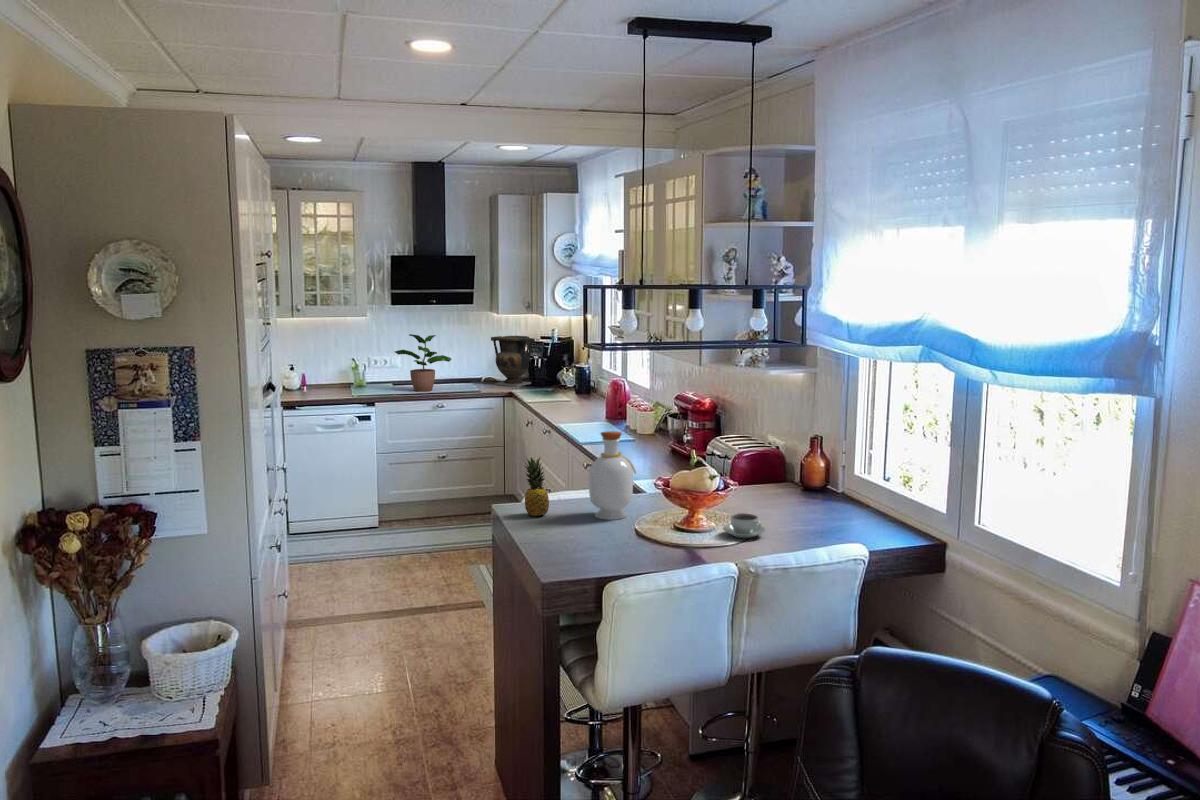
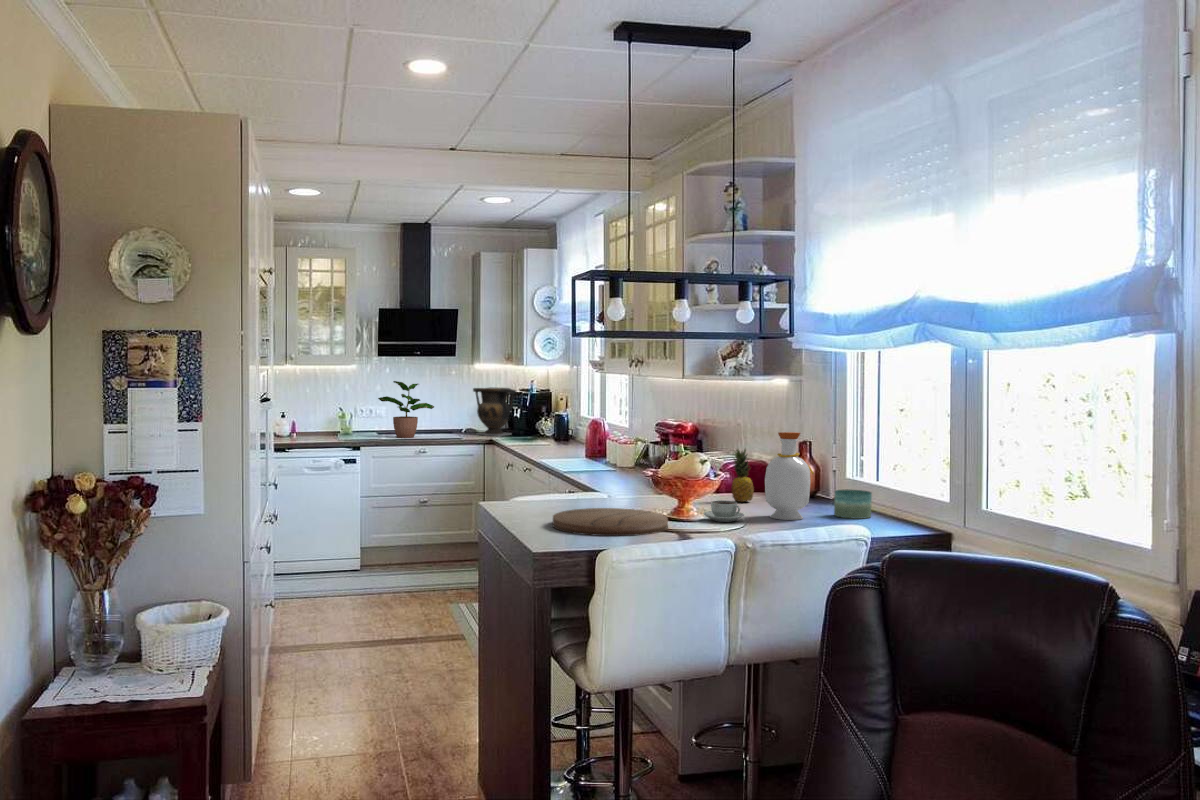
bottle: present [589,431,636,520] -> present [765,432,814,520]
fruit: present [525,457,549,516] -> present [732,449,754,502]
candle: none [860,495,900,529] -> present [834,489,872,519]
cutting board: none [565,523,685,567] -> present [553,508,668,536]

